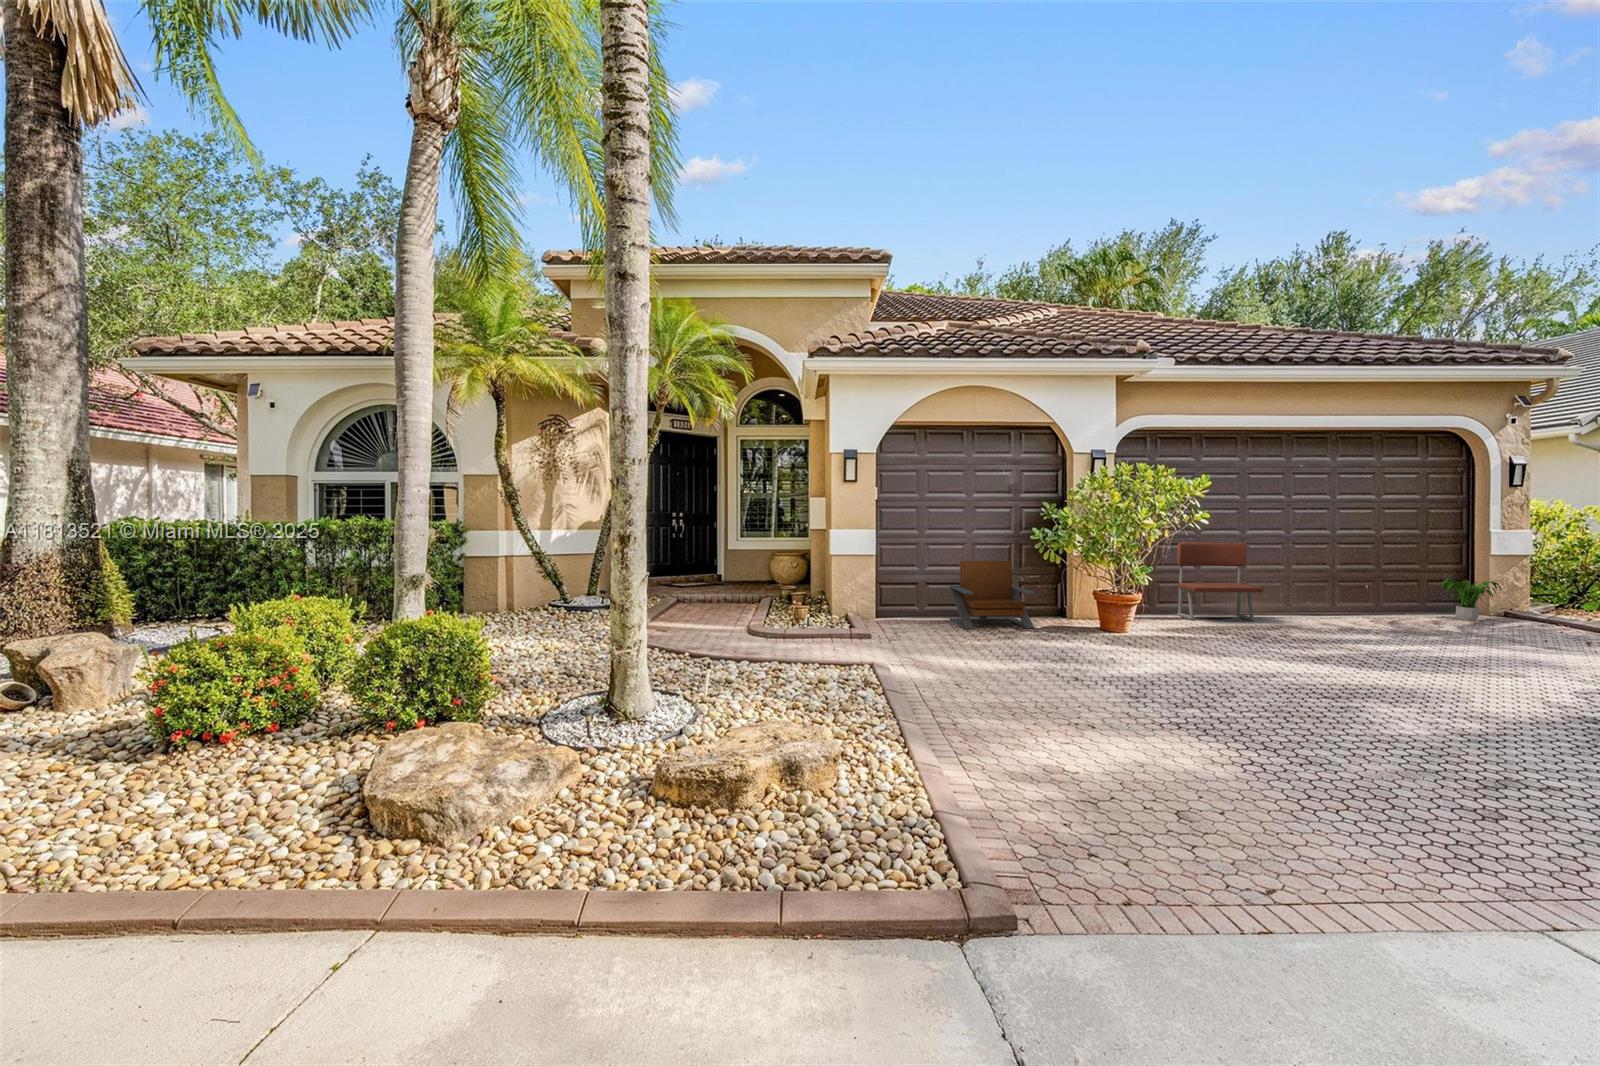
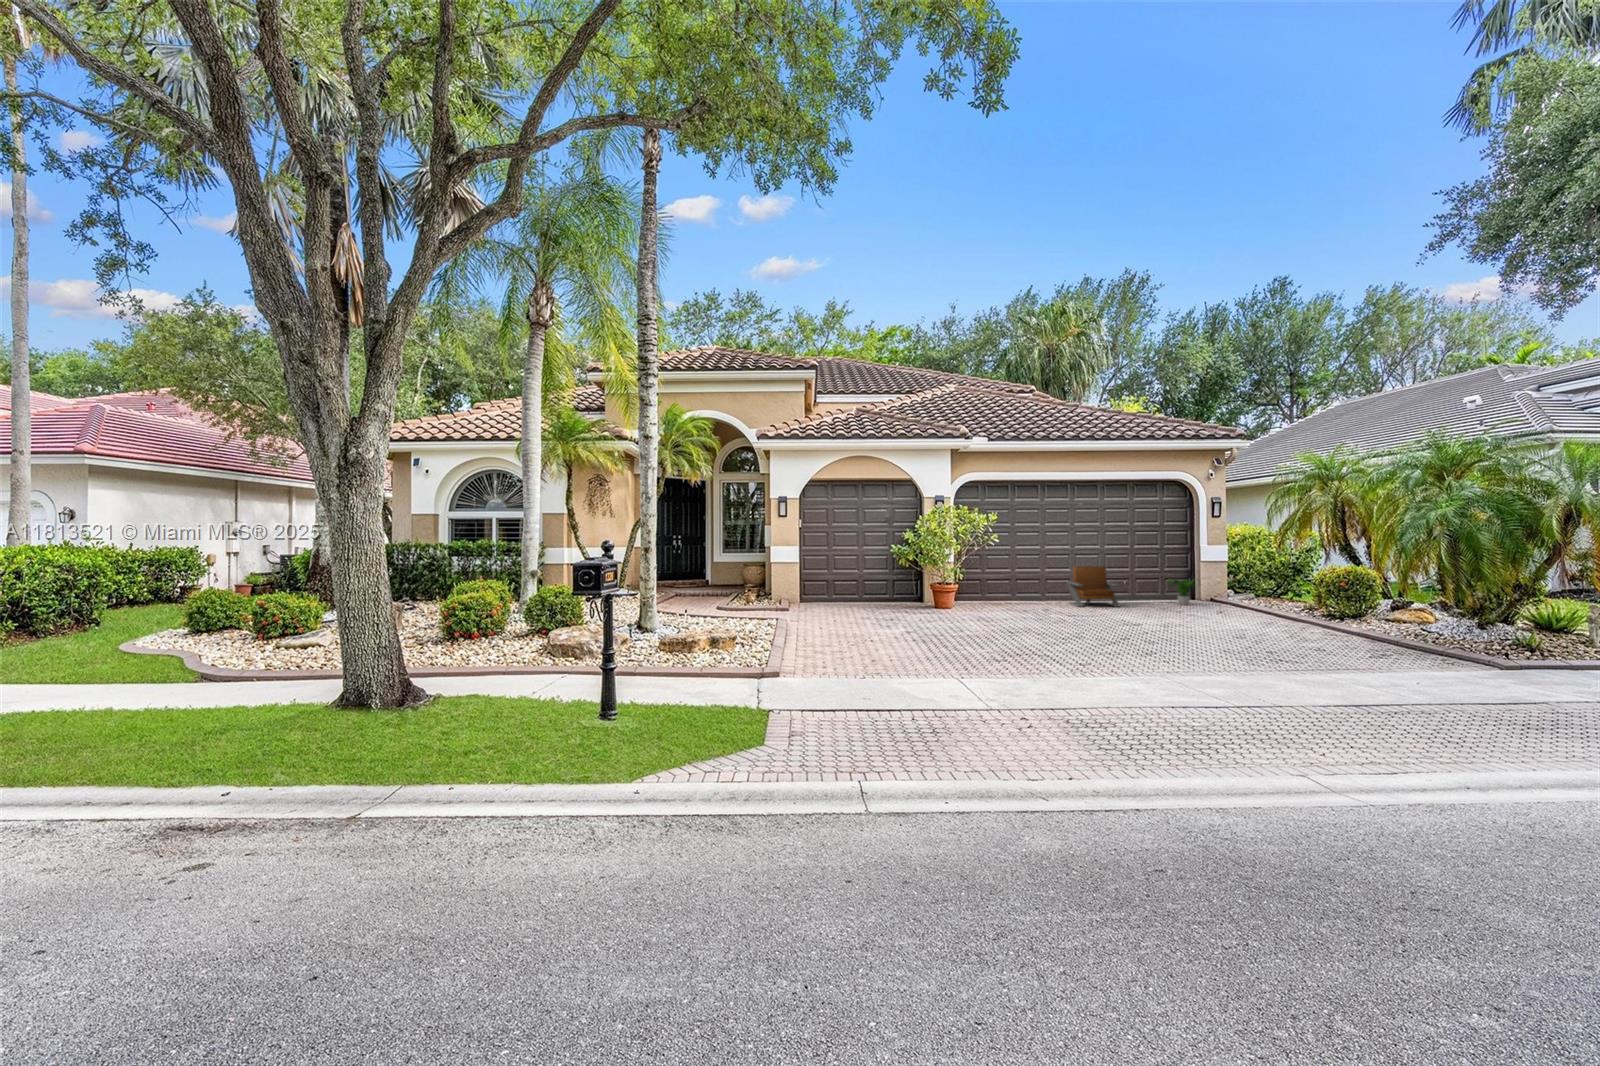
bench: present [1177,543,1263,621] -> none [996,555,1044,604]
lounge chair: present [949,561,1034,629] -> present [1067,566,1120,607]

